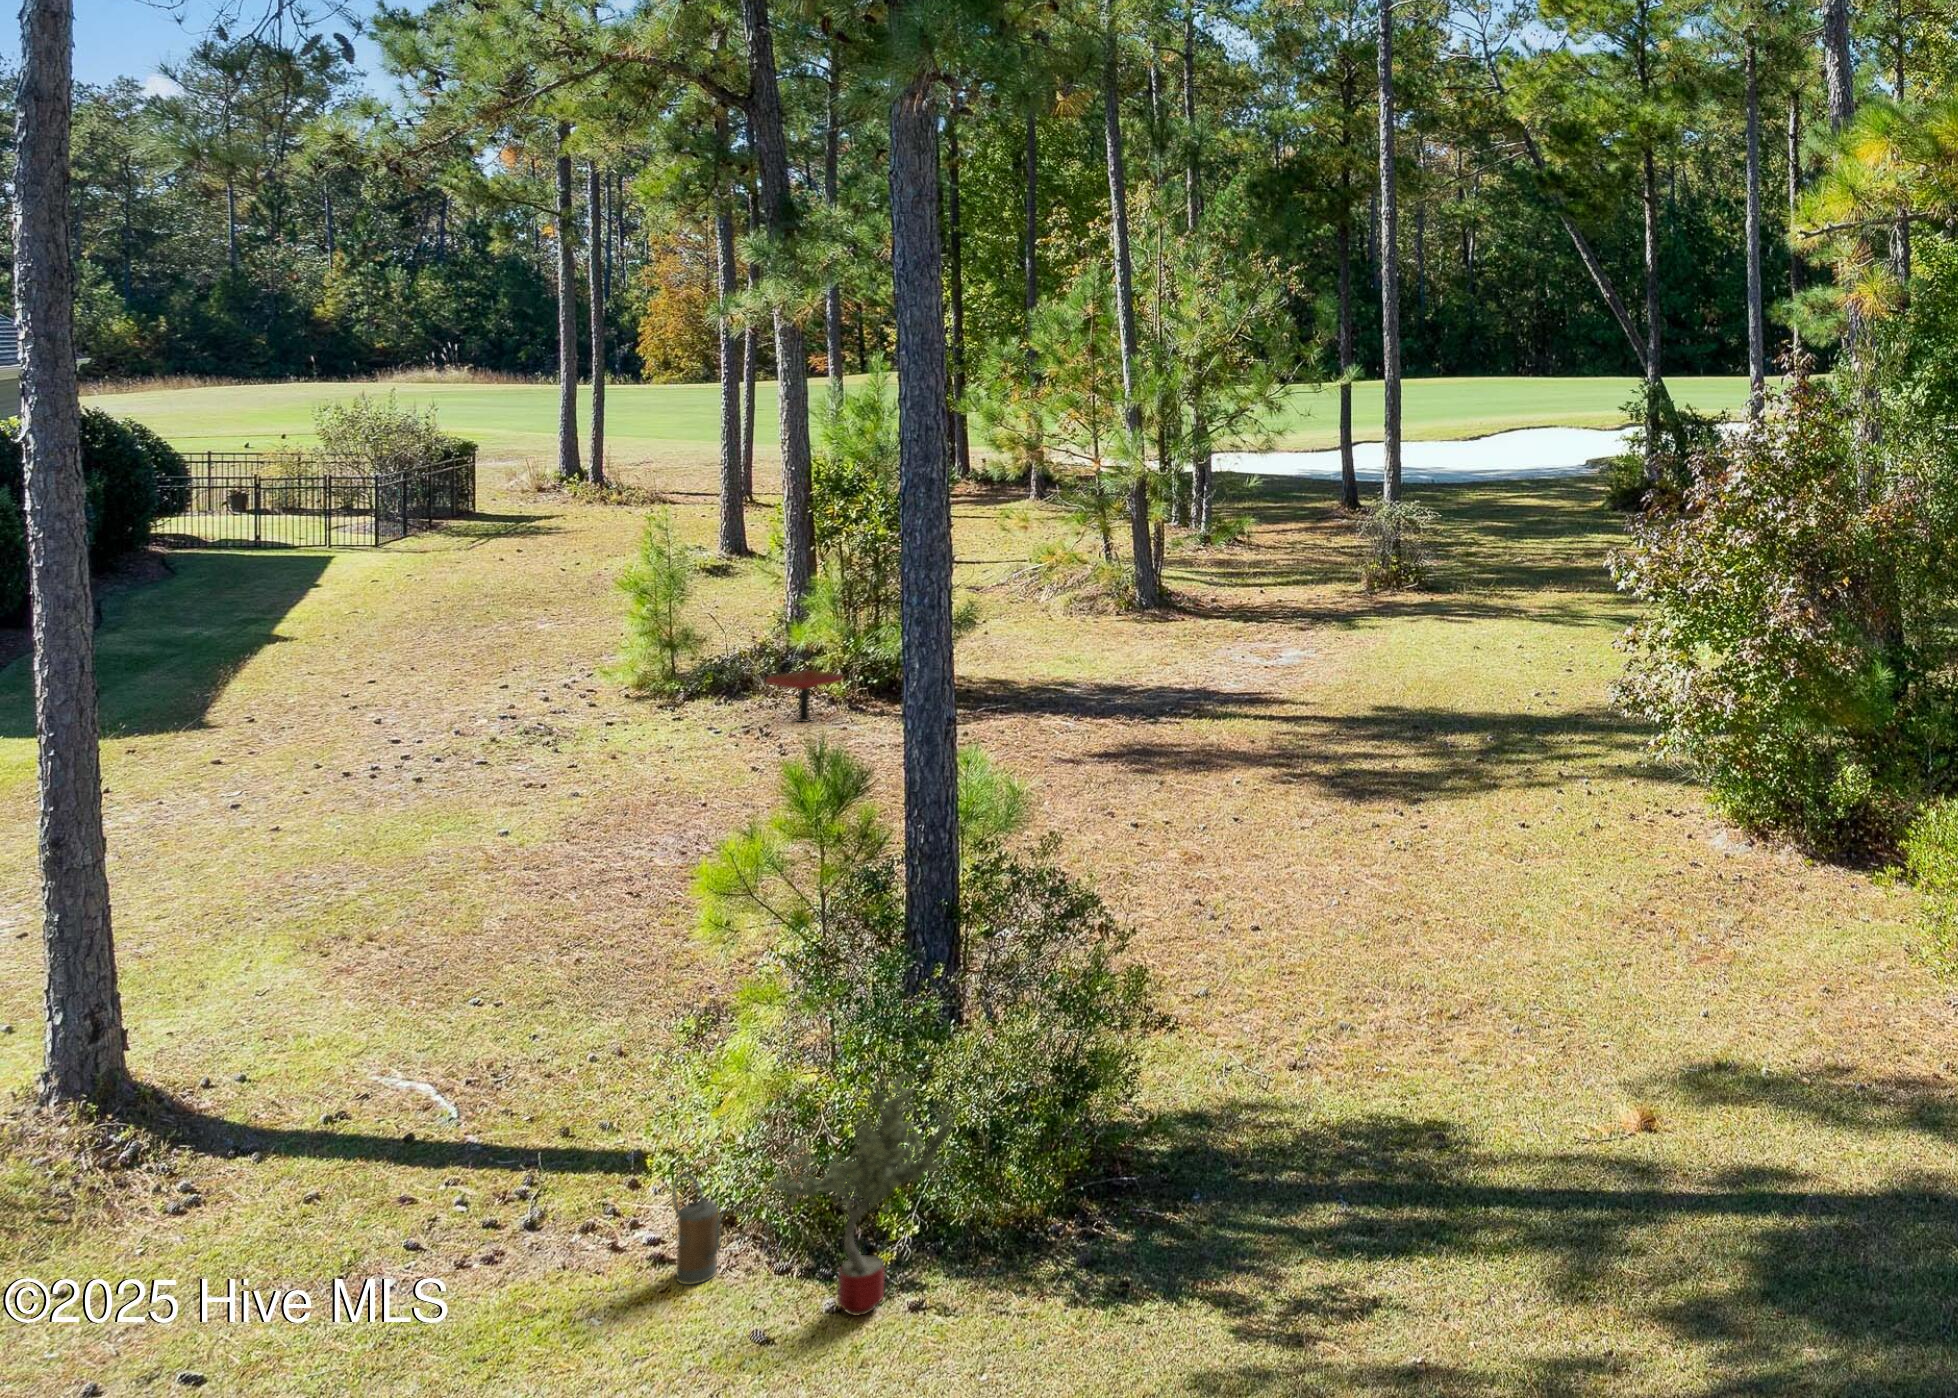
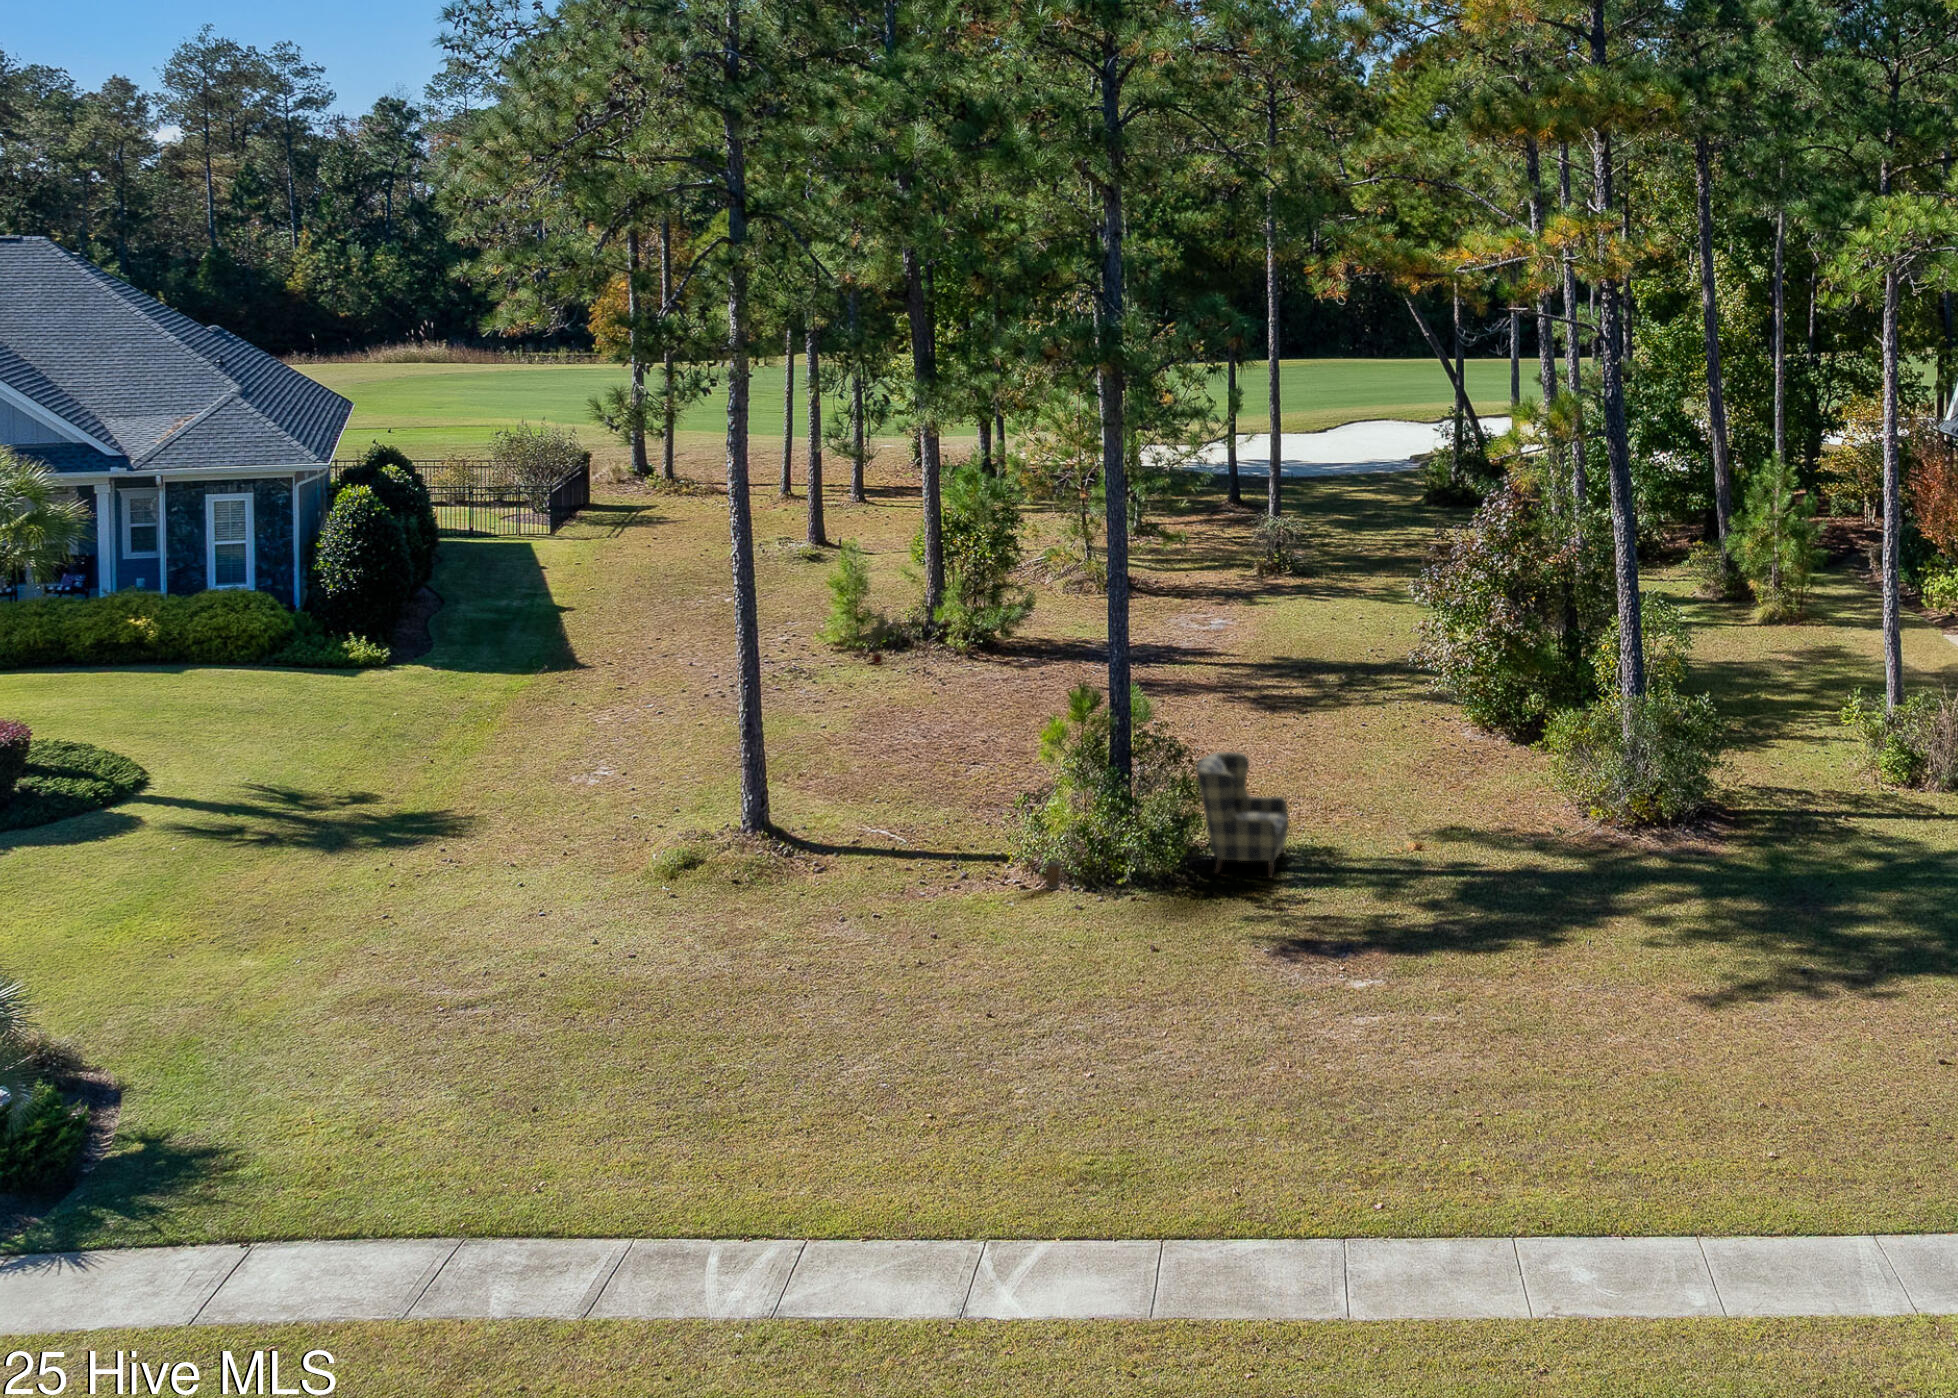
pedestal table: present [766,670,843,722] -> none [919,635,963,666]
chair: none [1097,898,1335,1234] -> present [1196,752,1289,878]
potted tree: present [772,1072,958,1316] -> present [857,611,900,665]

